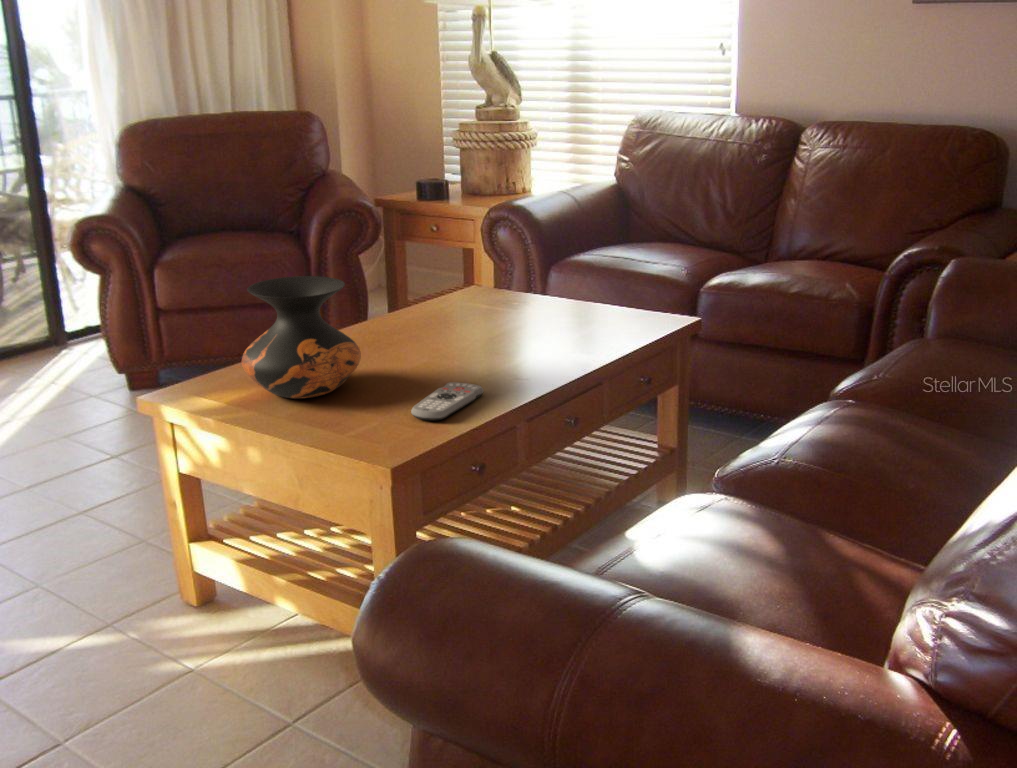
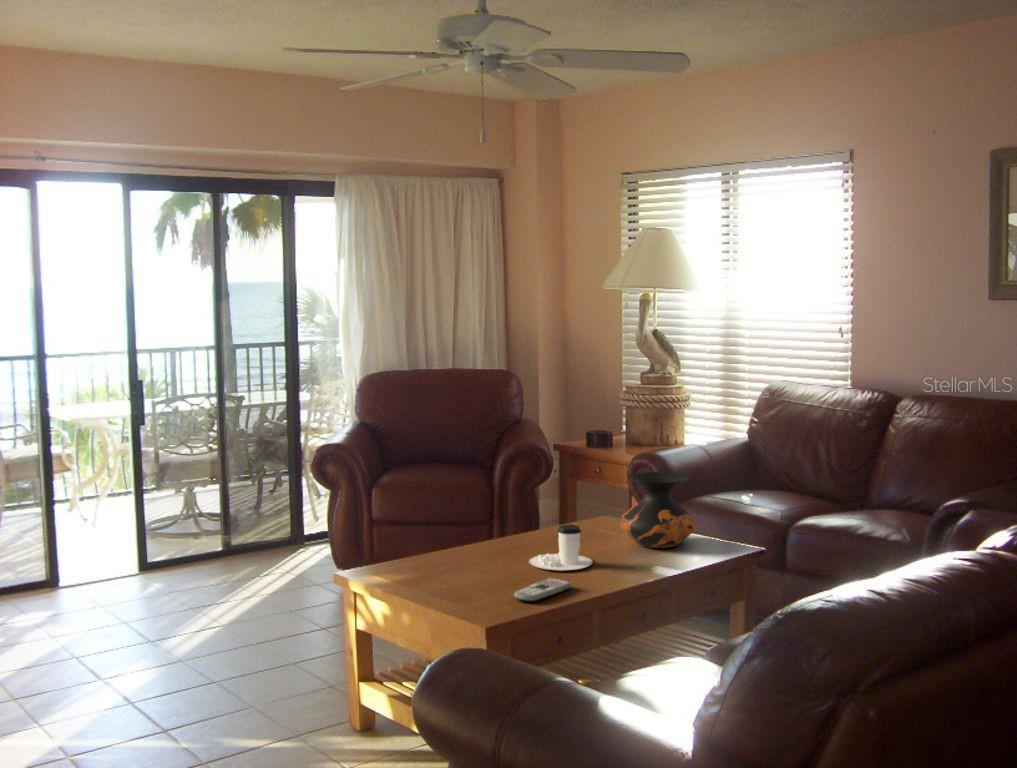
vase: present [242,276,361,399] -> present [620,472,695,548]
coffee cup: none [409,305,494,369] -> present [529,525,592,571]

